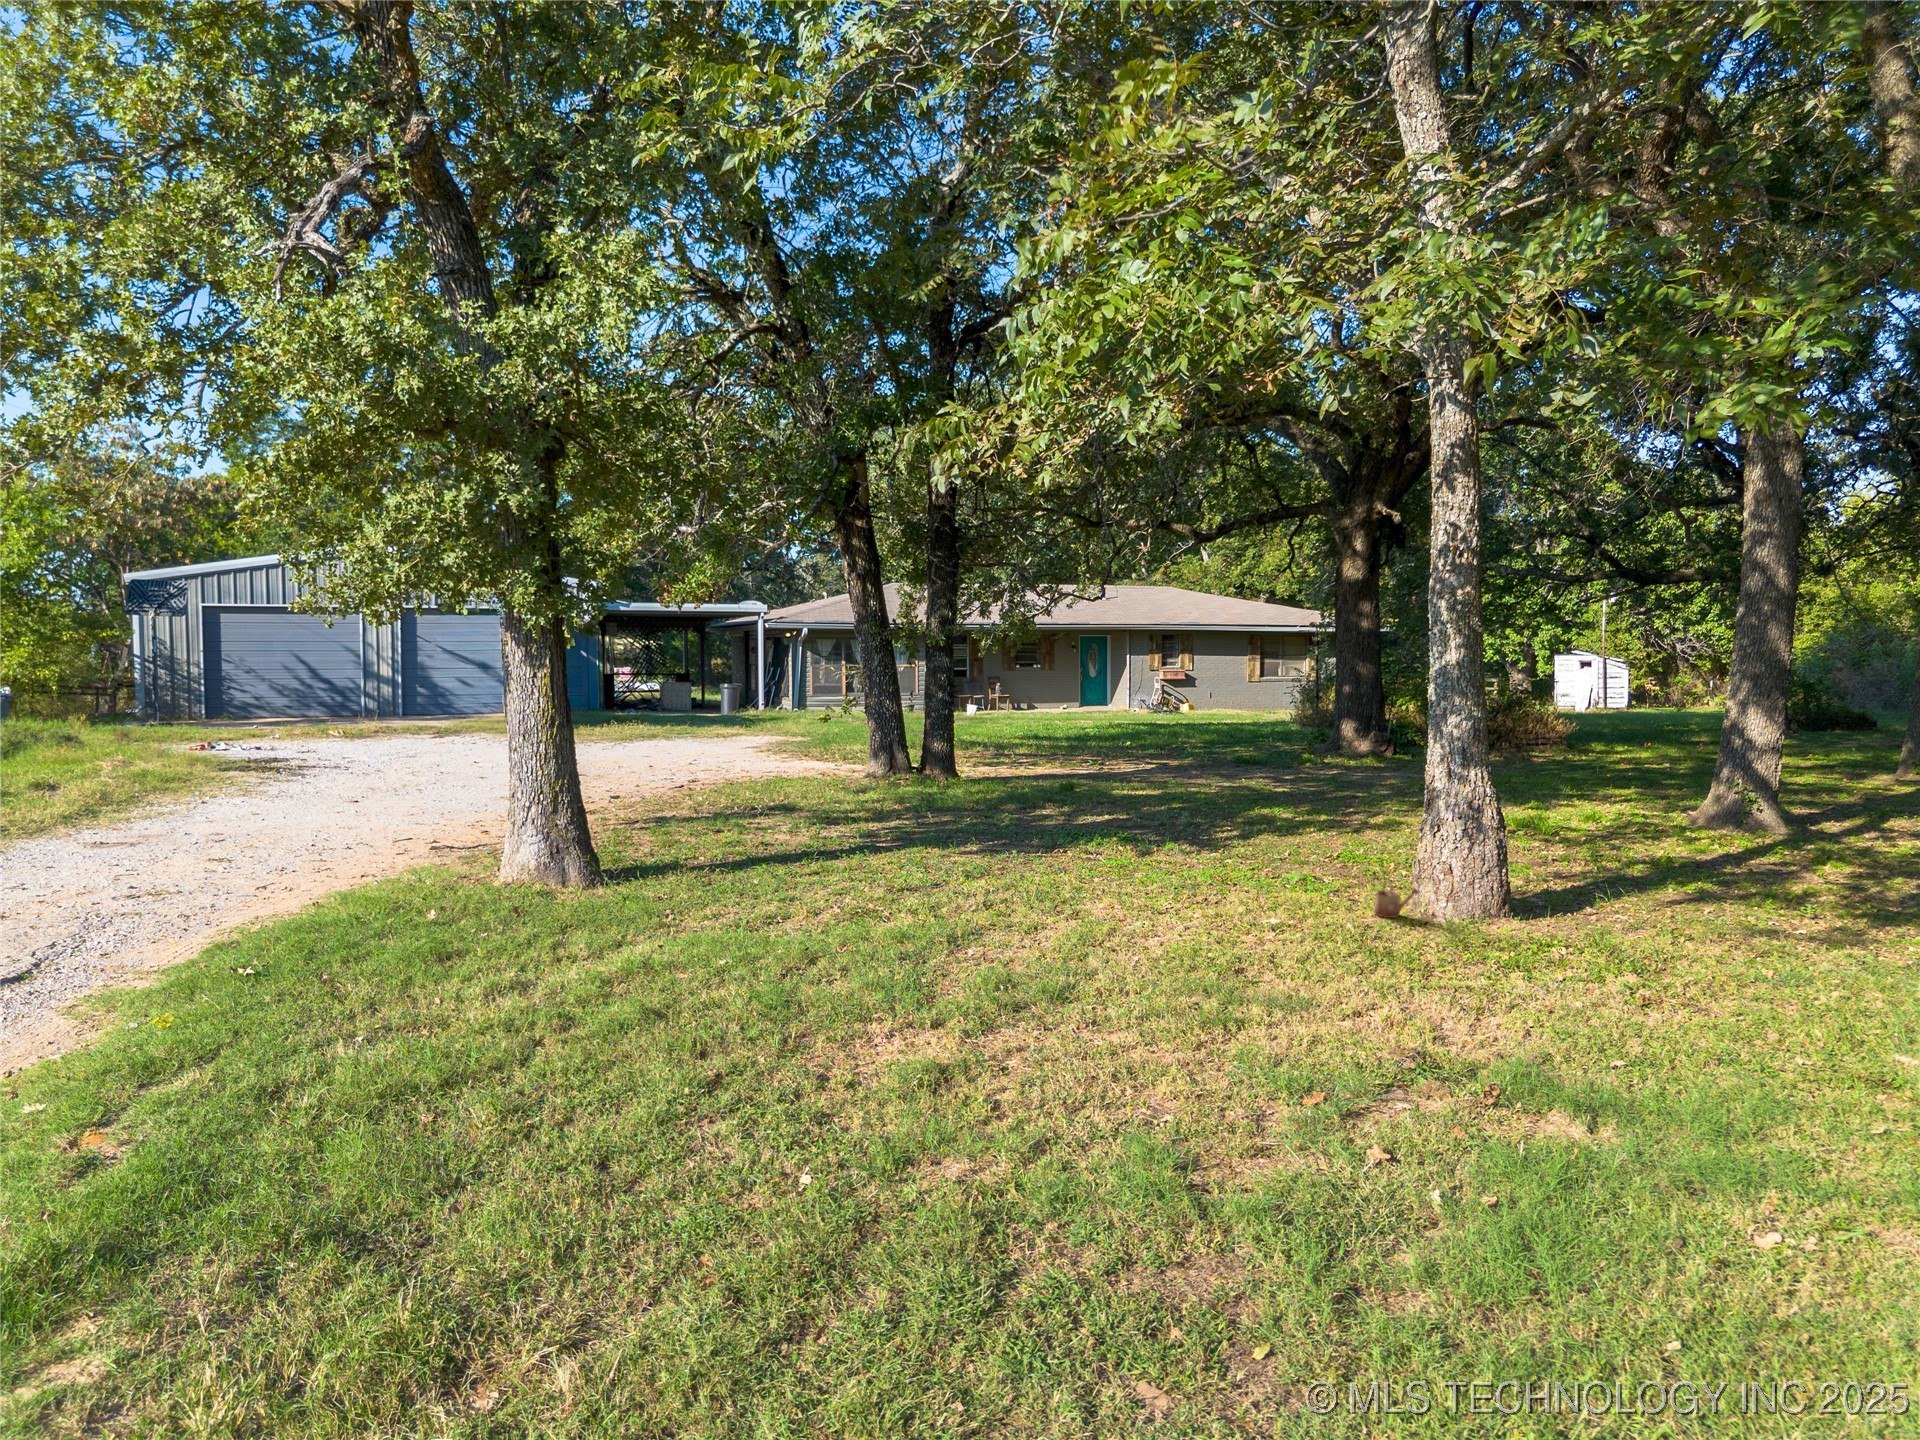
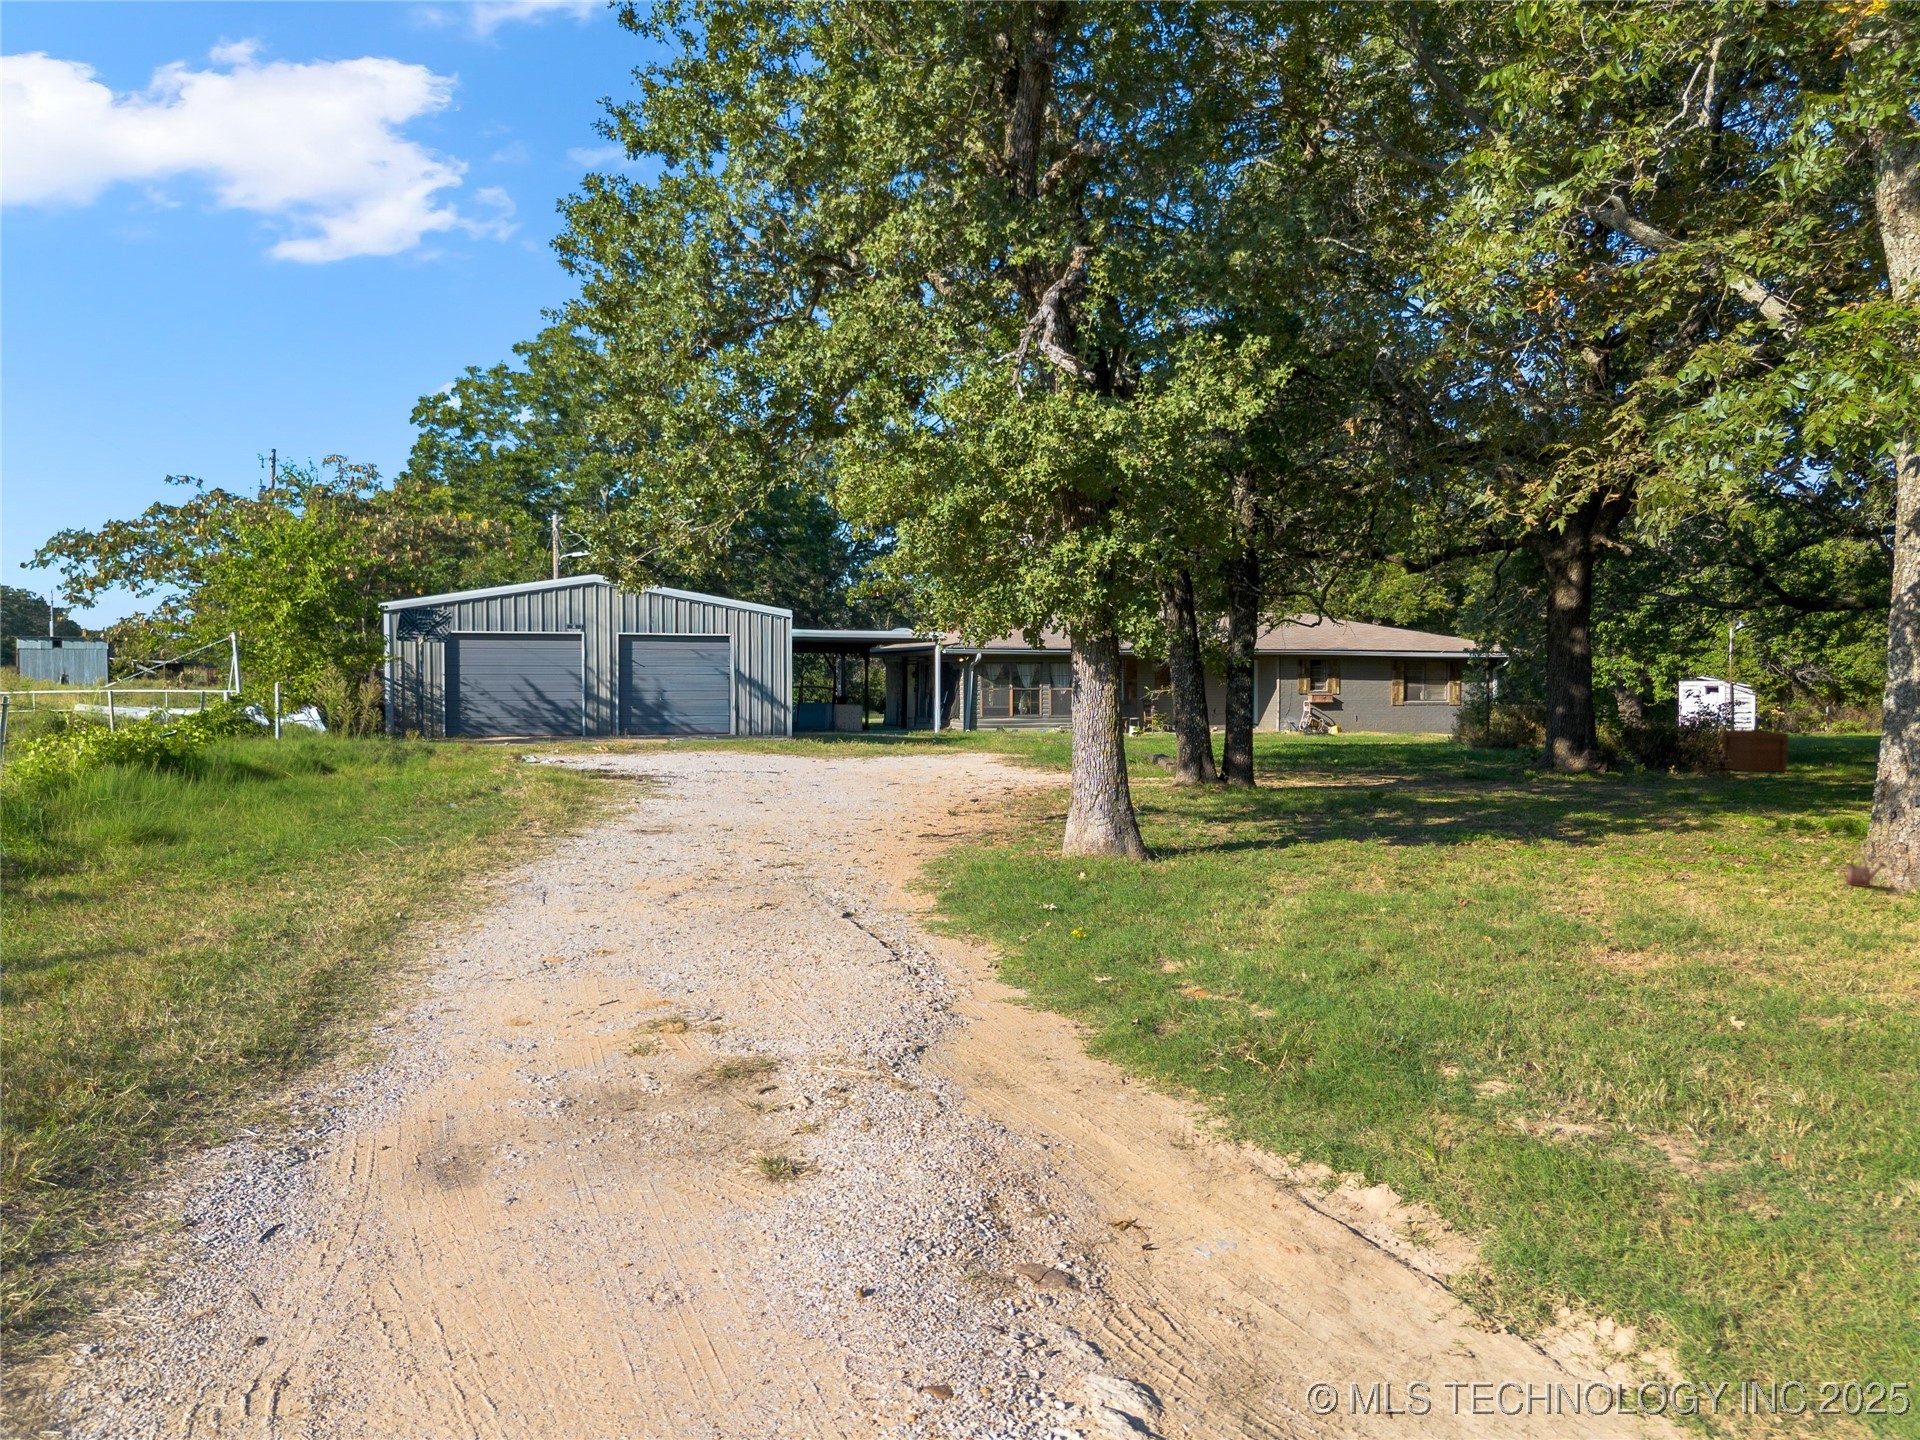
wooden crate: none [1504,712,1569,758] -> present [1722,730,1789,772]

